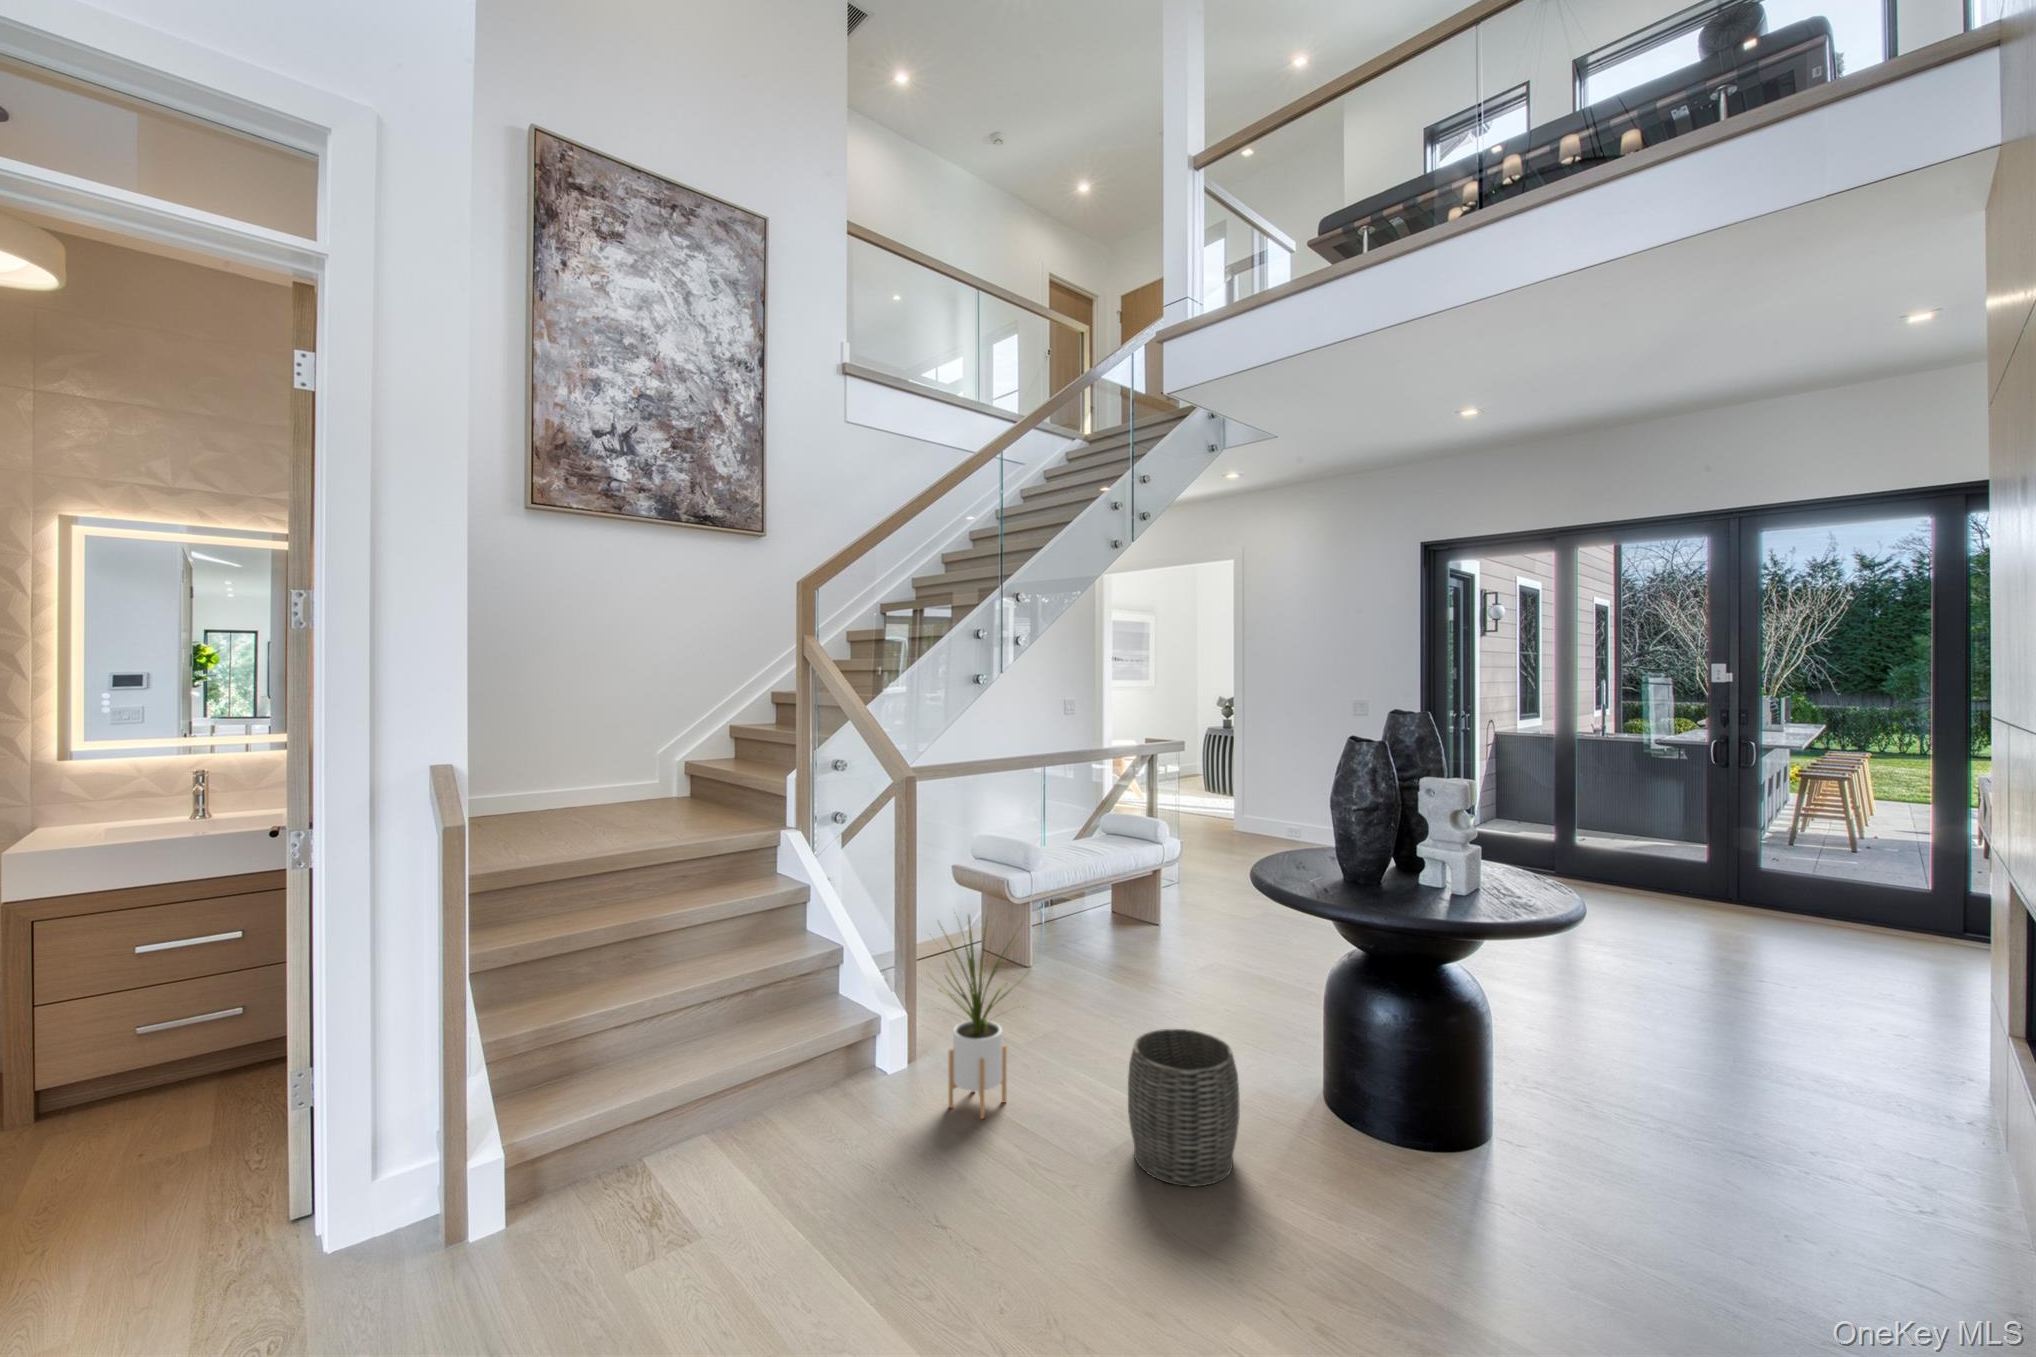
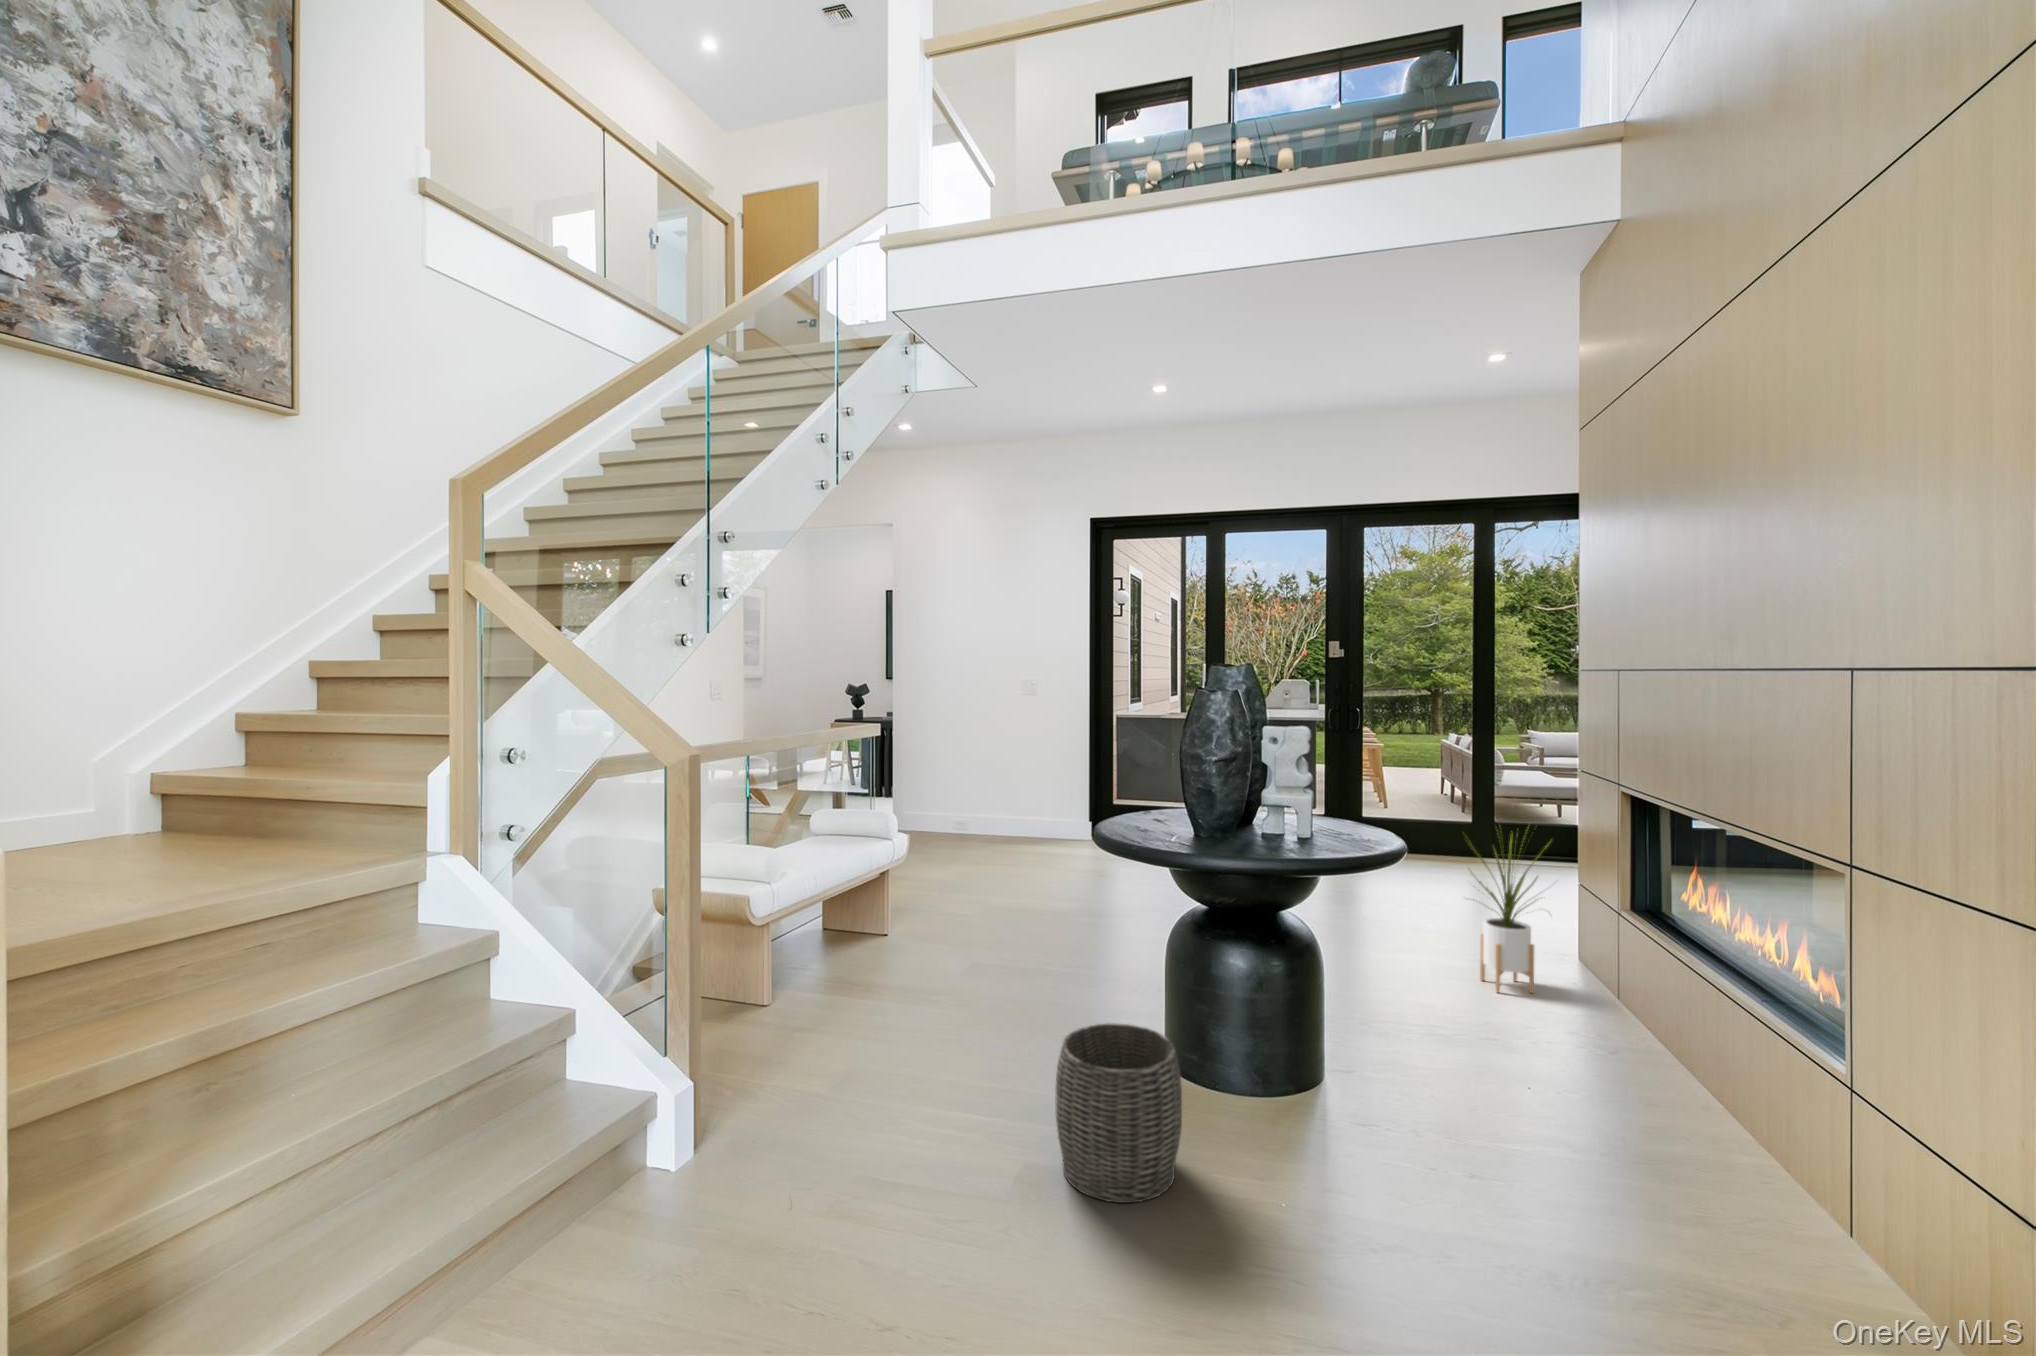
house plant: present [935,917,1023,1119] -> present [1473,832,1543,993]

